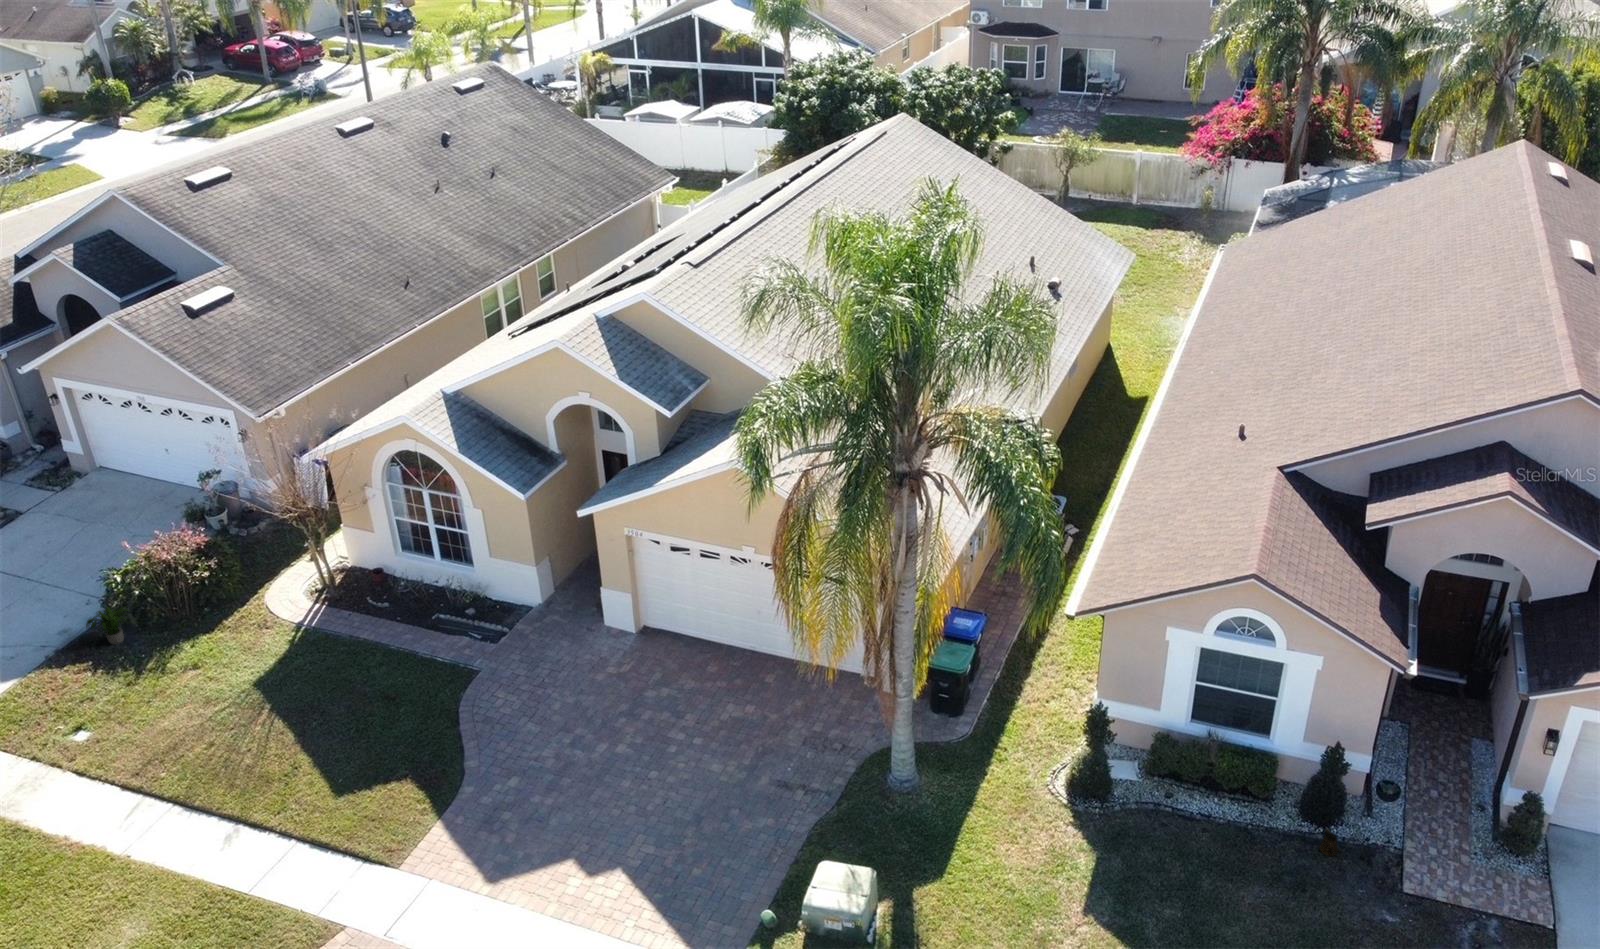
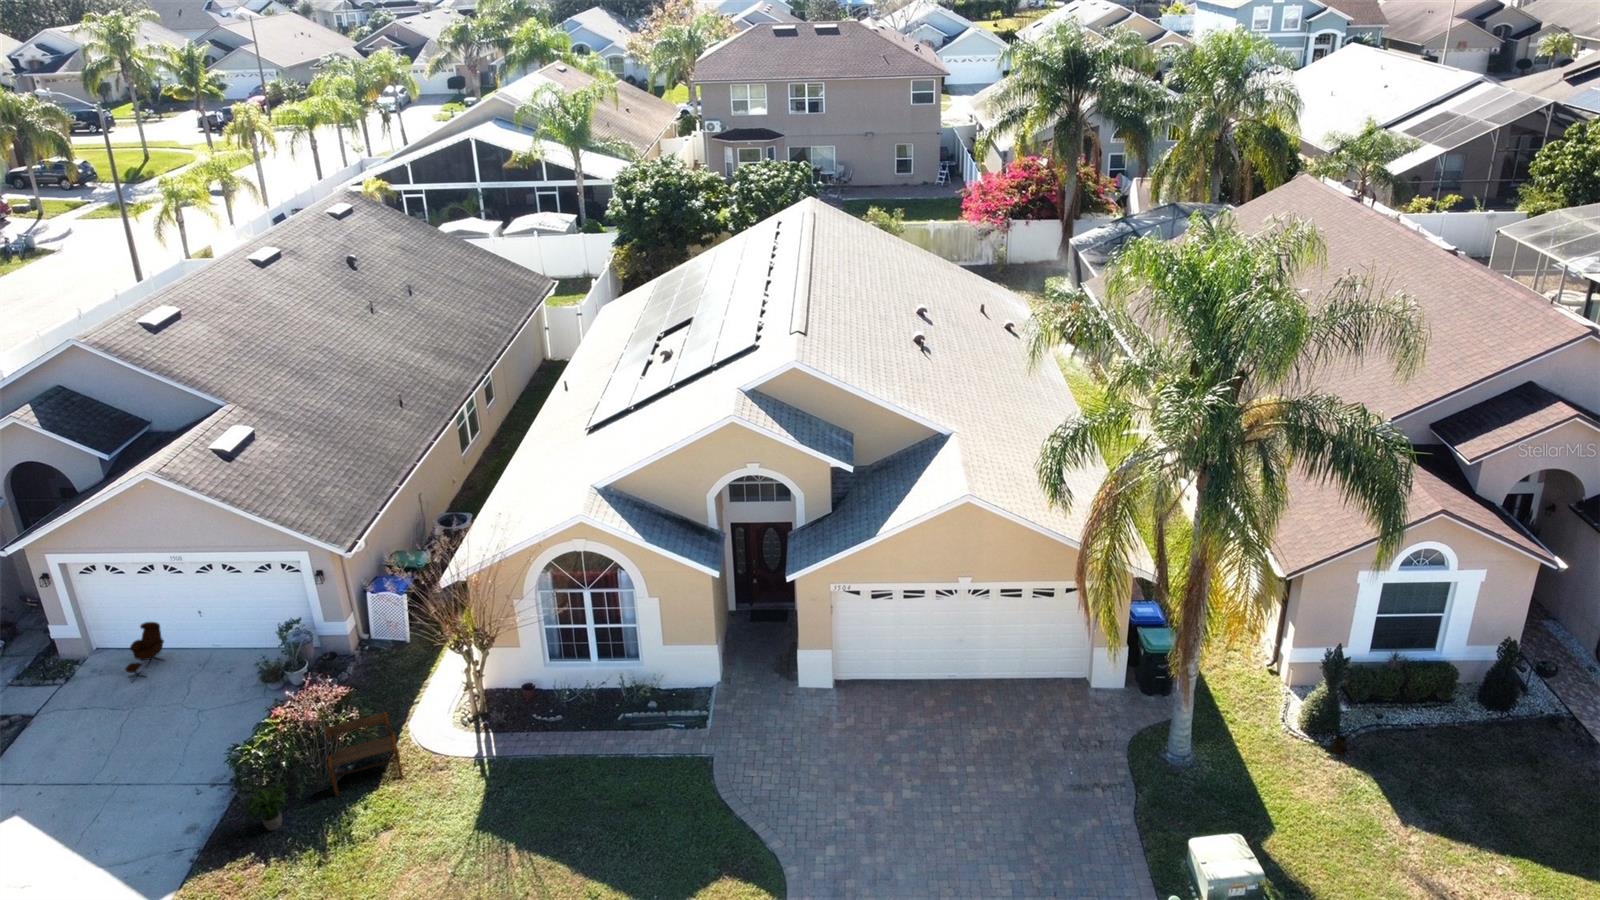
lounge chair: none [103,453,143,503] -> present [125,622,164,677]
bench: none [168,565,242,629] -> present [325,712,403,796]
watering can: present [1320,829,1339,856] -> present [1331,732,1355,755]

